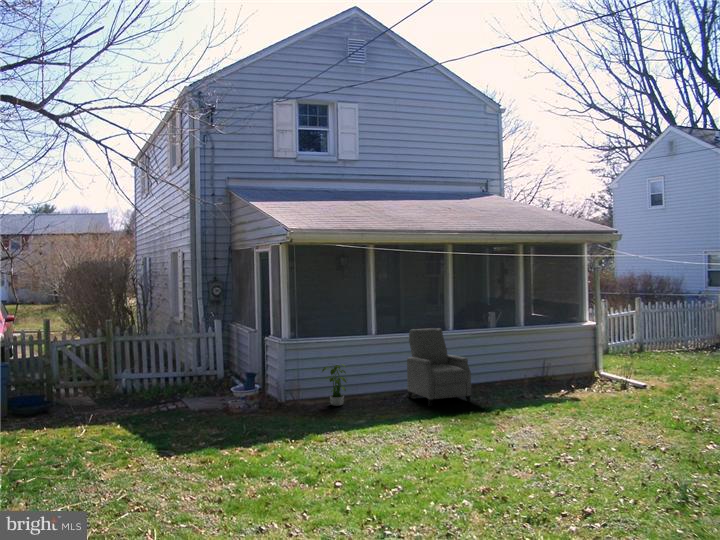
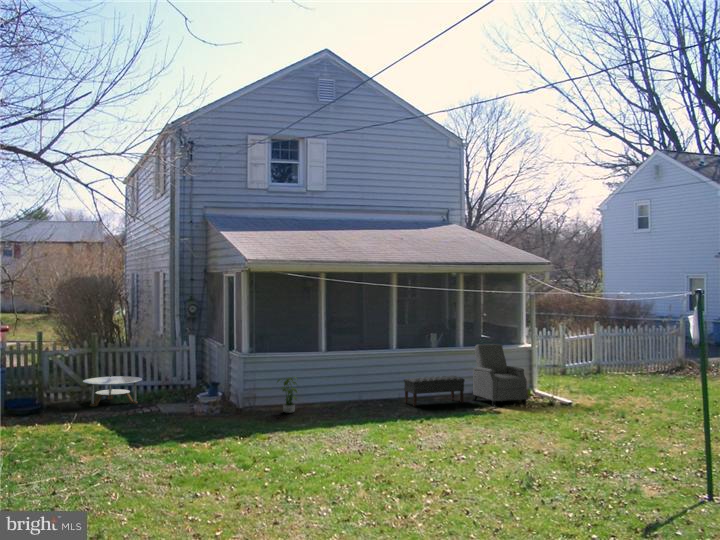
chair: present [407,328,471,406] -> present [473,344,527,407]
bench: none [461,359,529,395] -> present [404,376,465,407]
round table: none [98,368,165,403] -> present [83,376,142,406]

